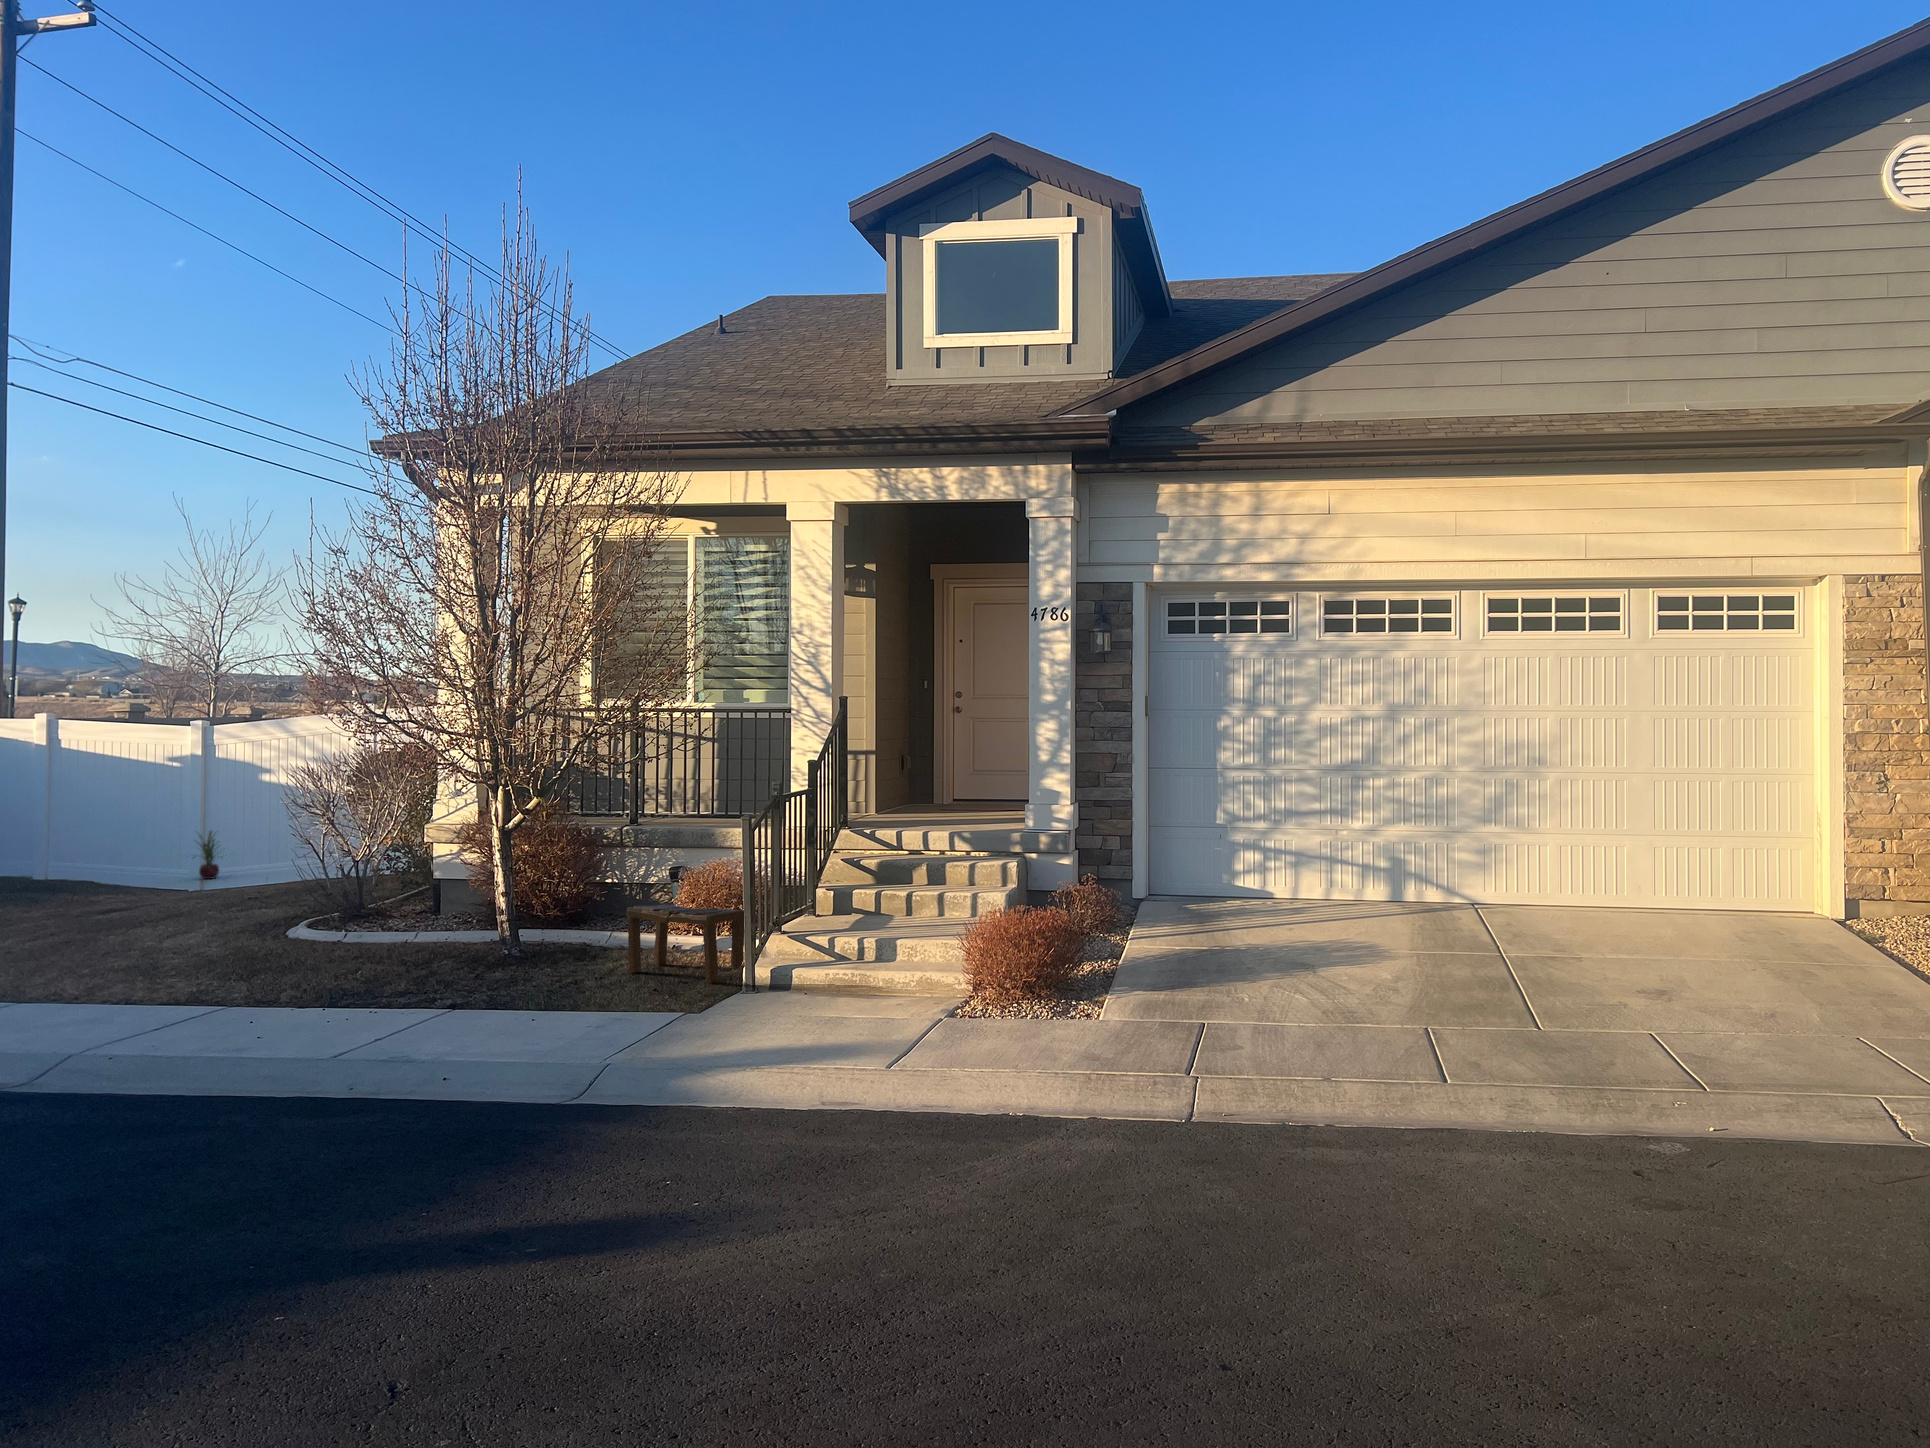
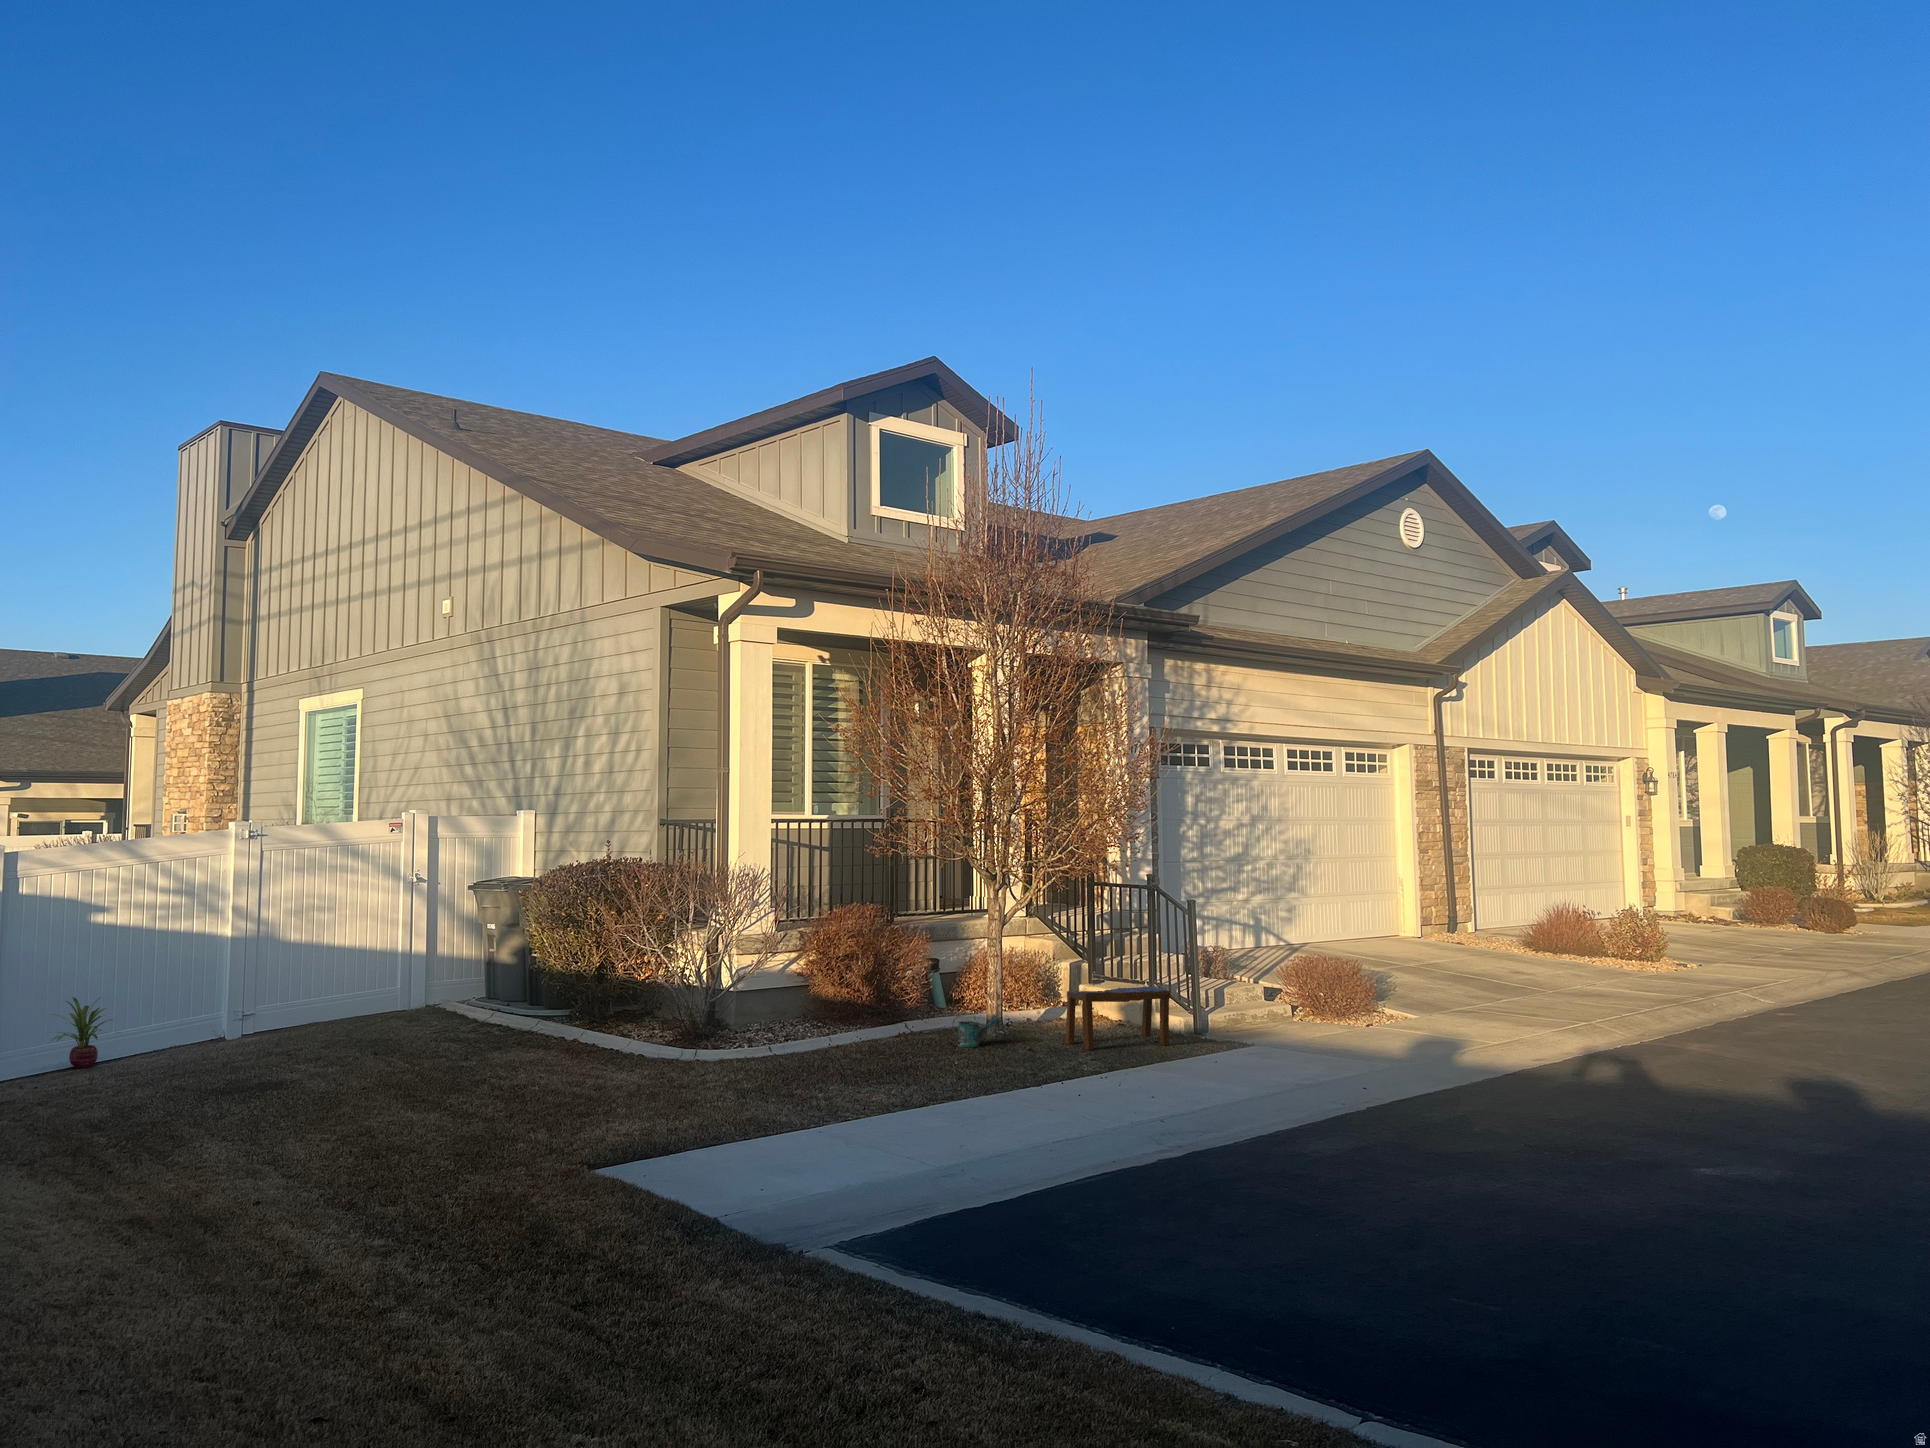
watering can: none [575,918,612,953] -> present [952,1015,999,1048]

